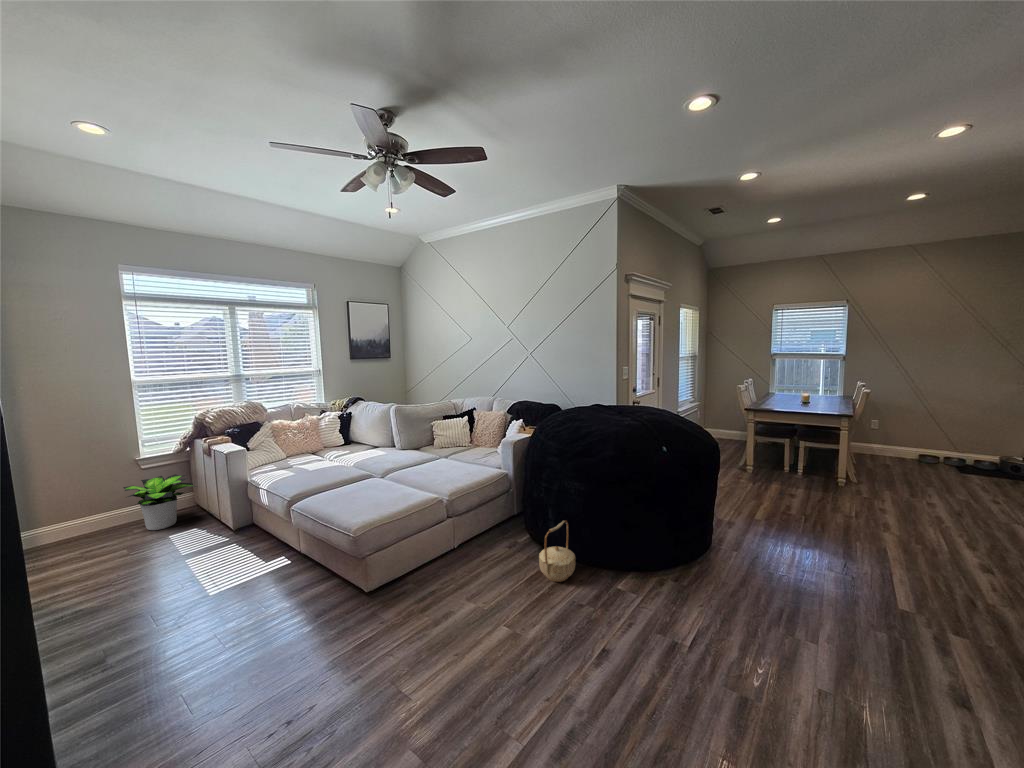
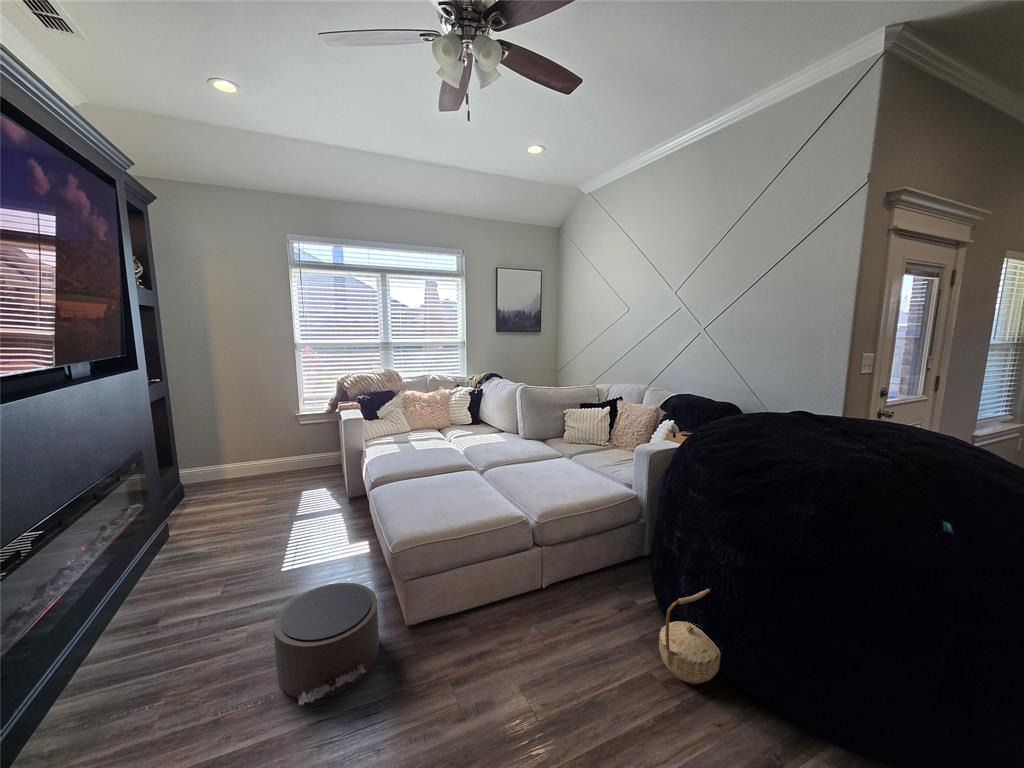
potted plant: present [123,474,196,530] -> none [280,432,339,481]
pouf: none [230,585,339,684] -> present [273,583,379,705]

